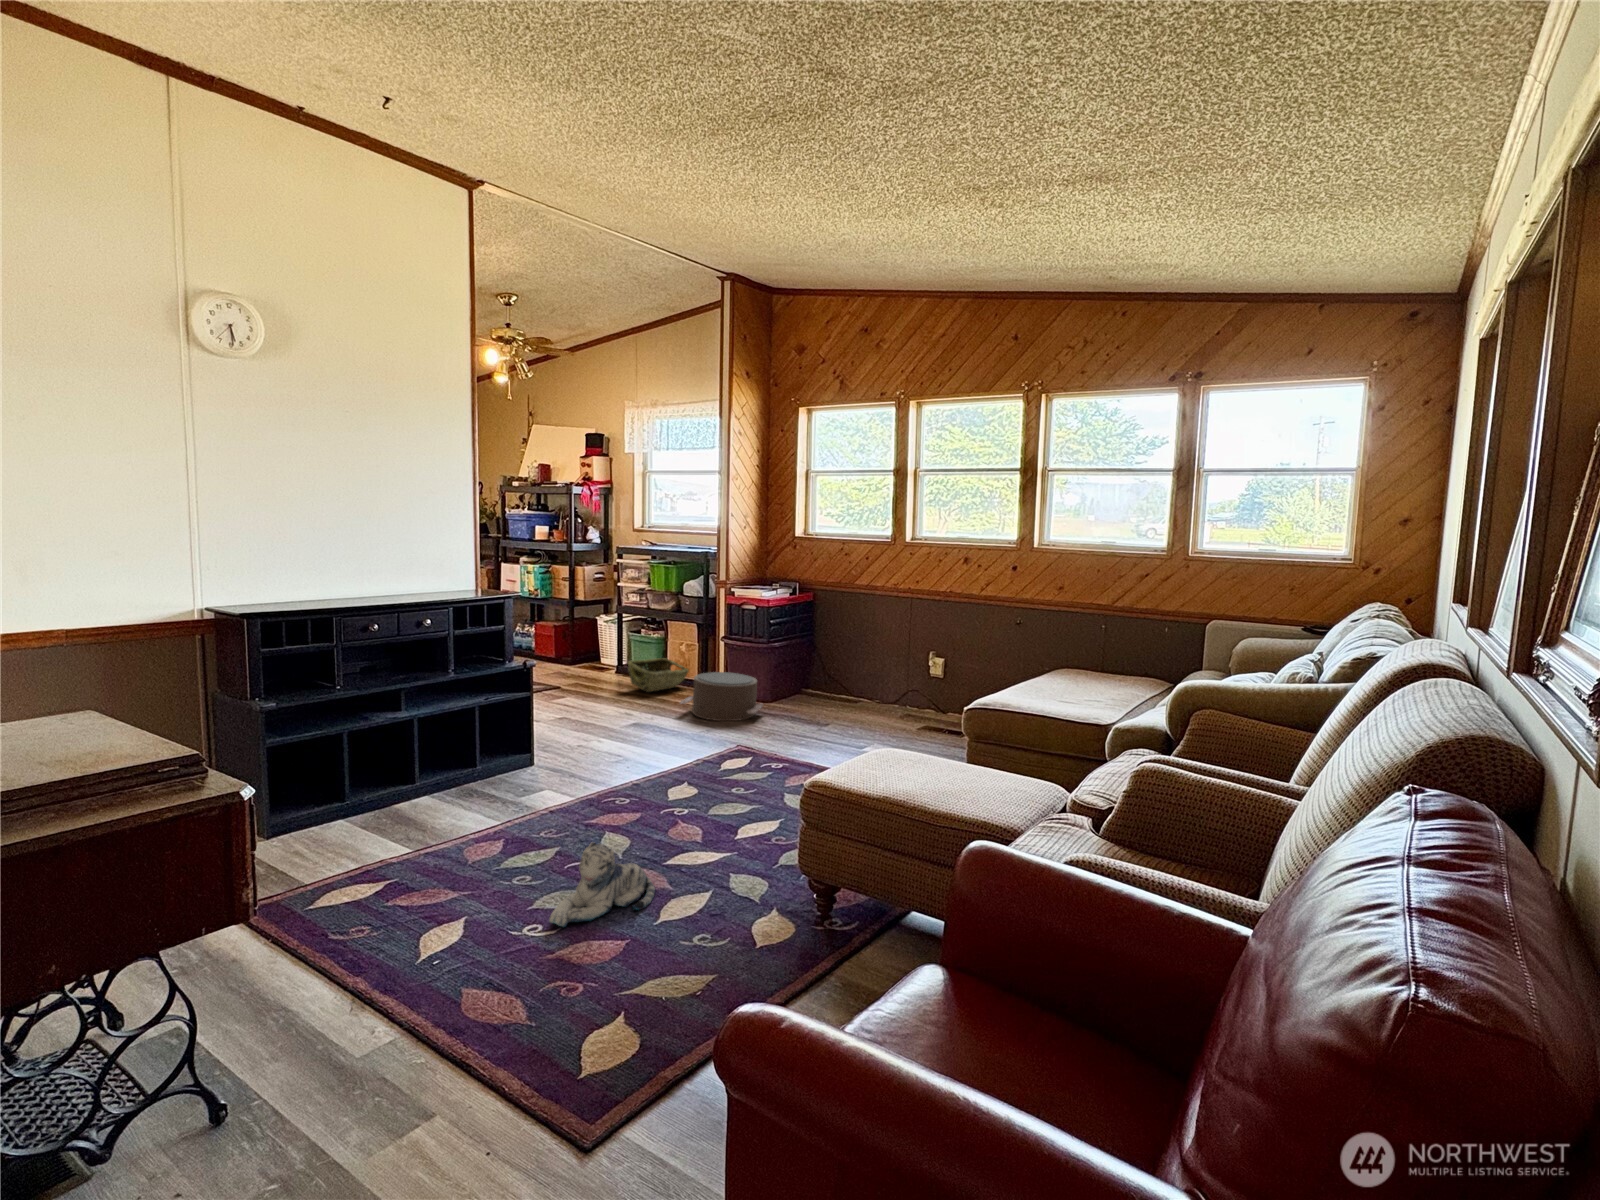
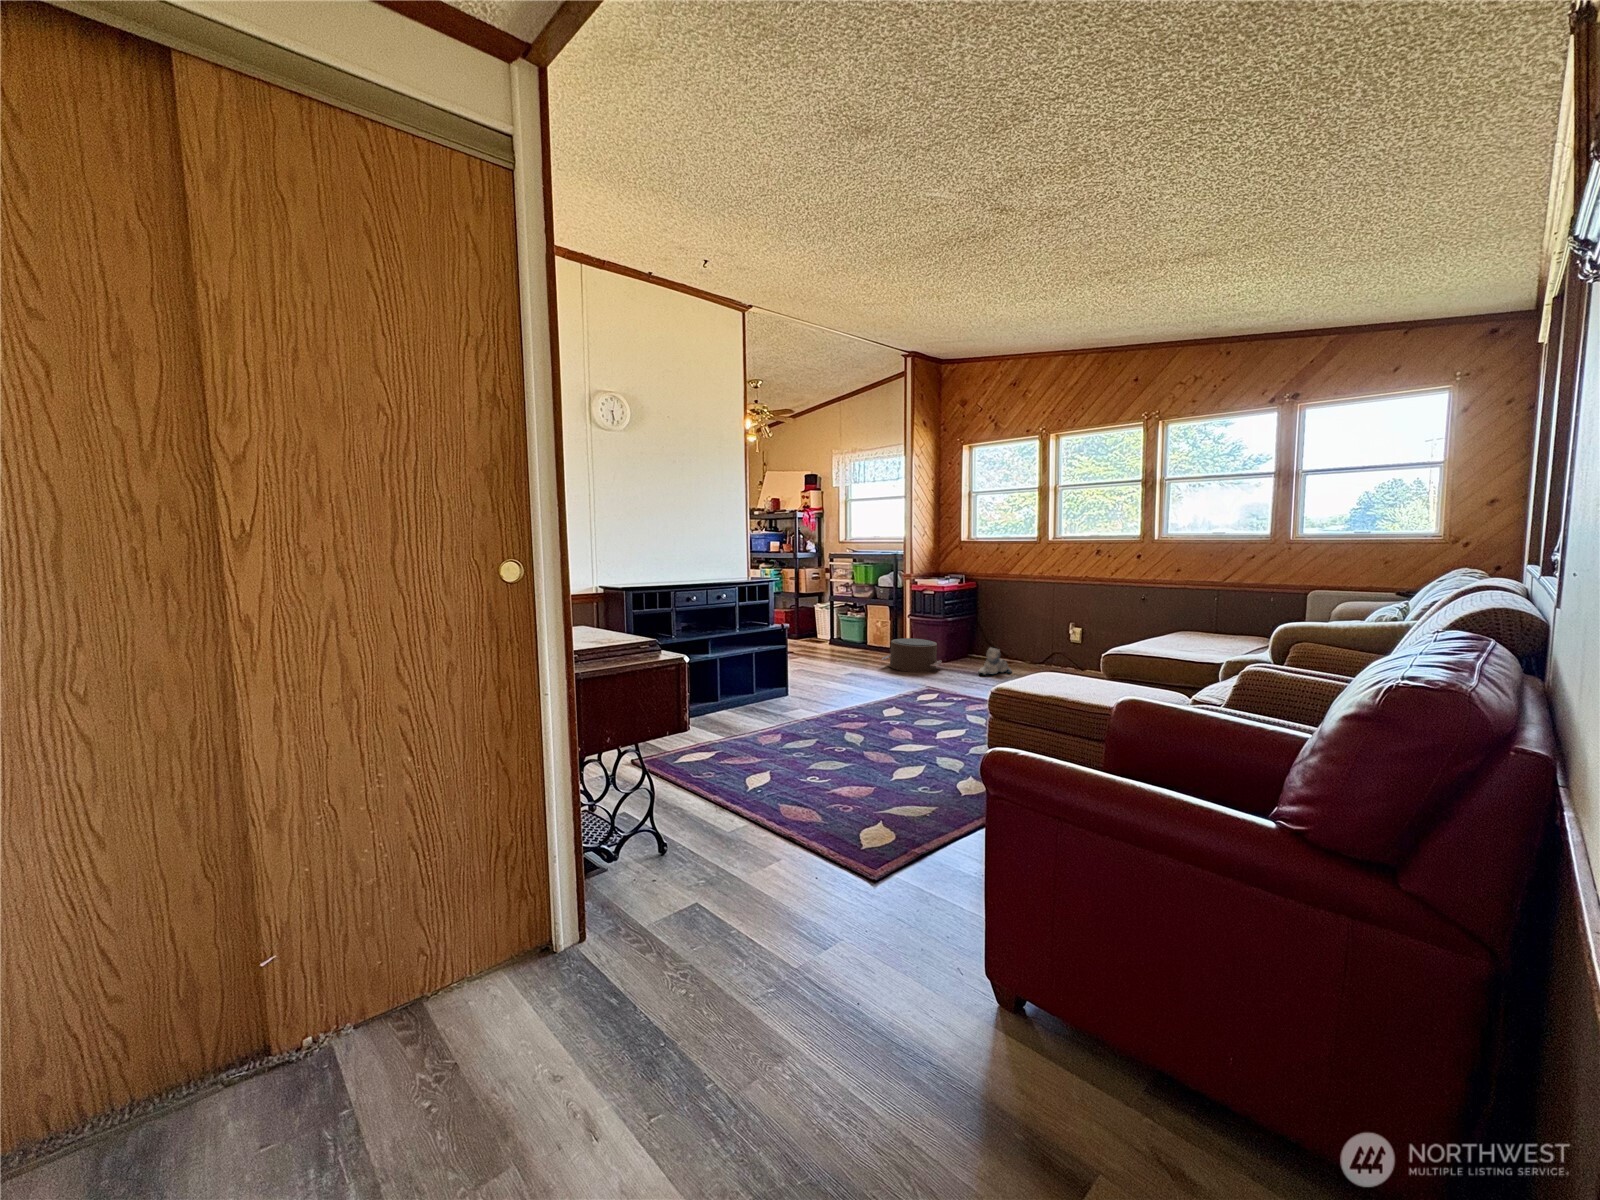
woven basket: present [628,658,689,692] -> none [841,631,884,654]
plush toy: present [549,842,655,927] -> present [979,647,1012,674]

